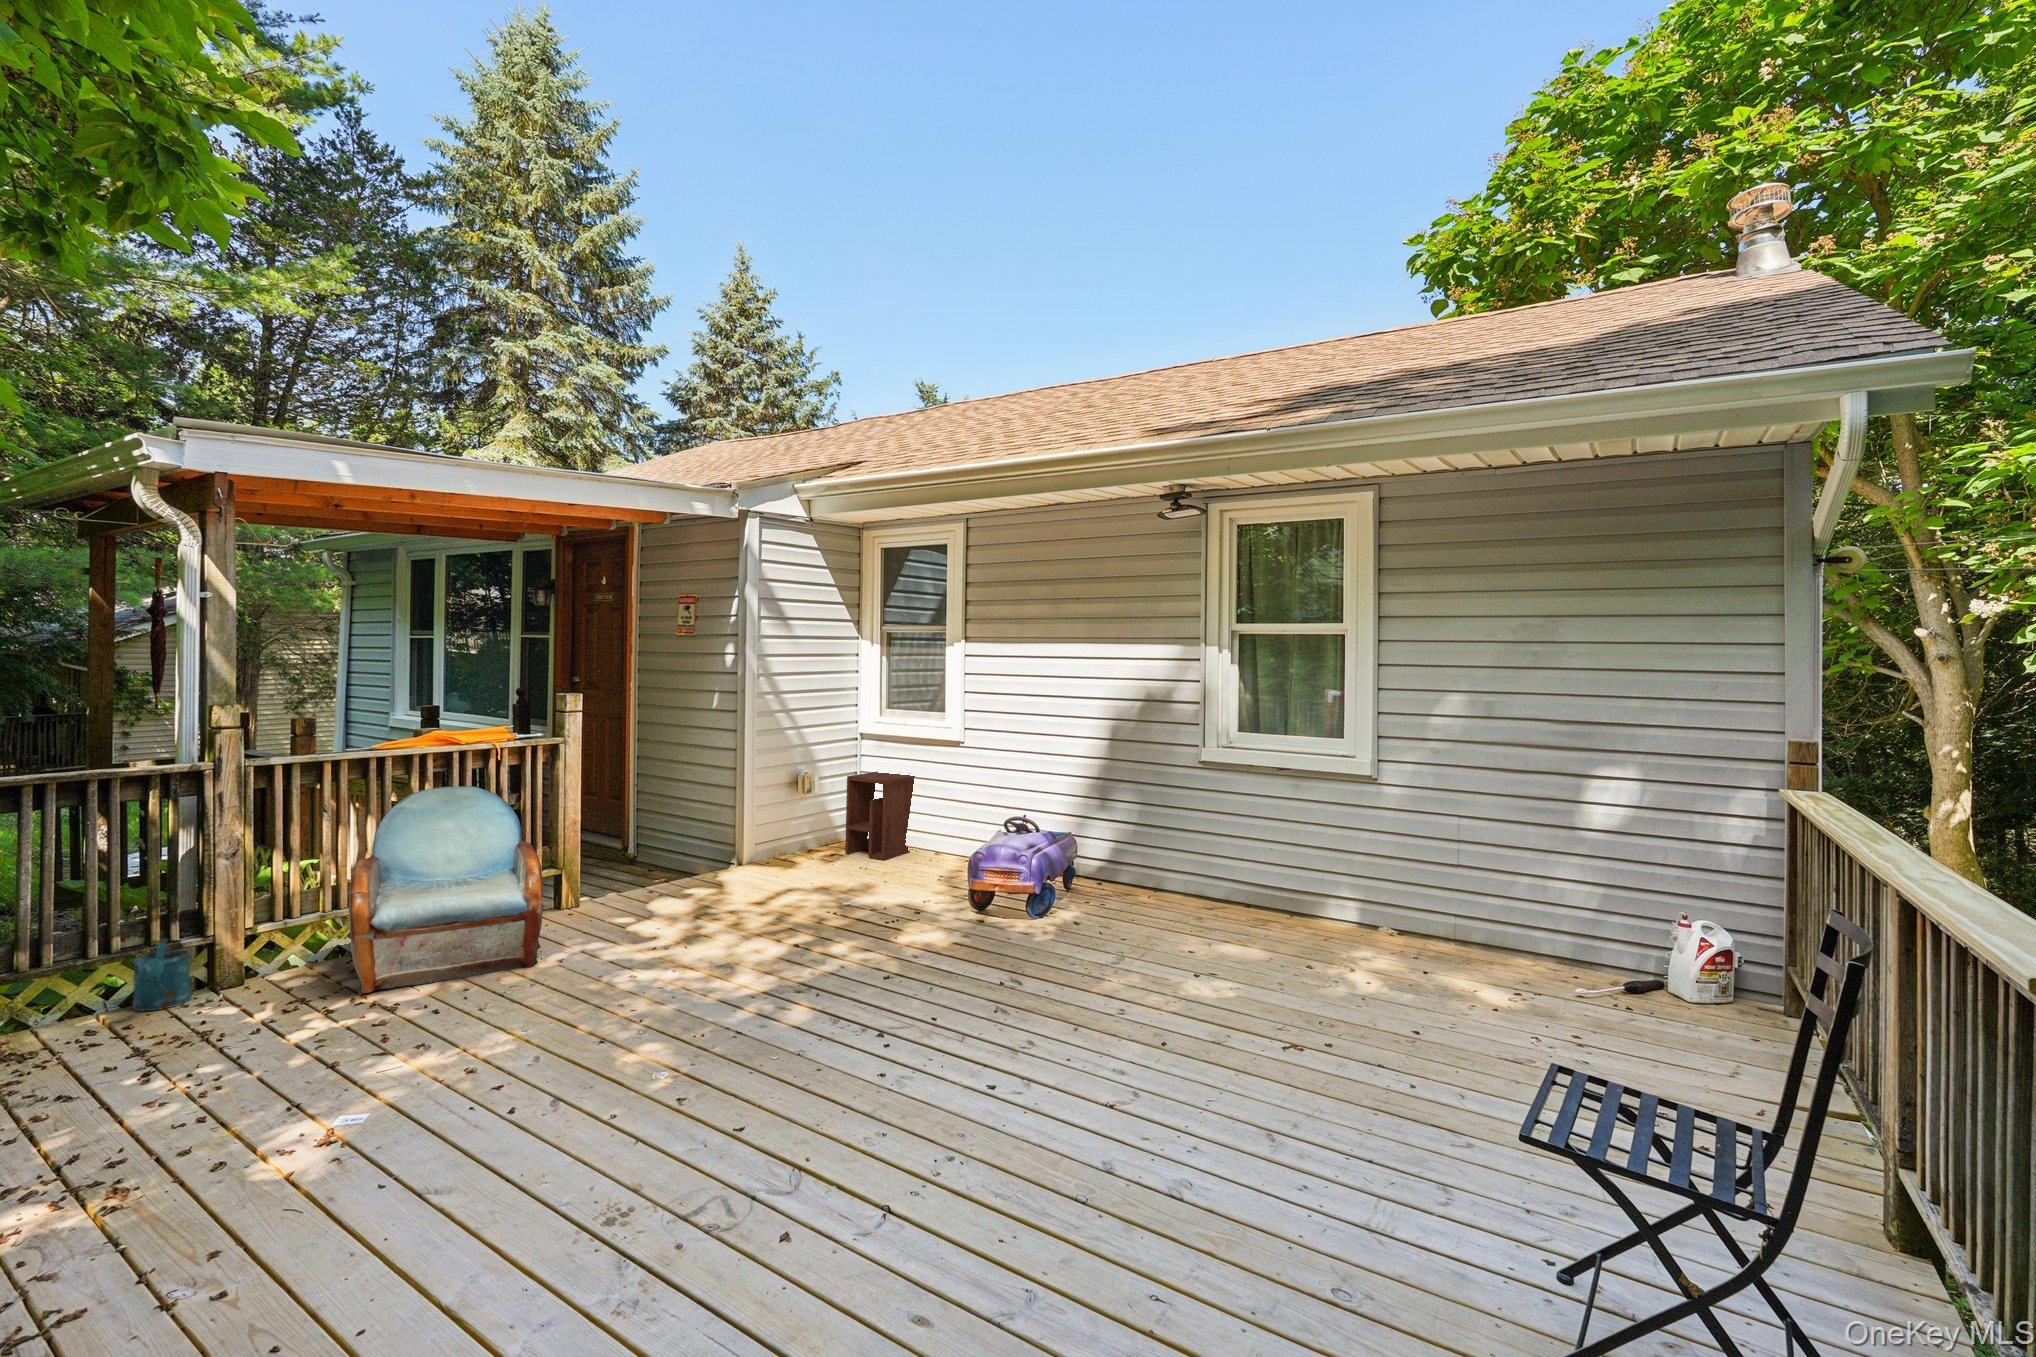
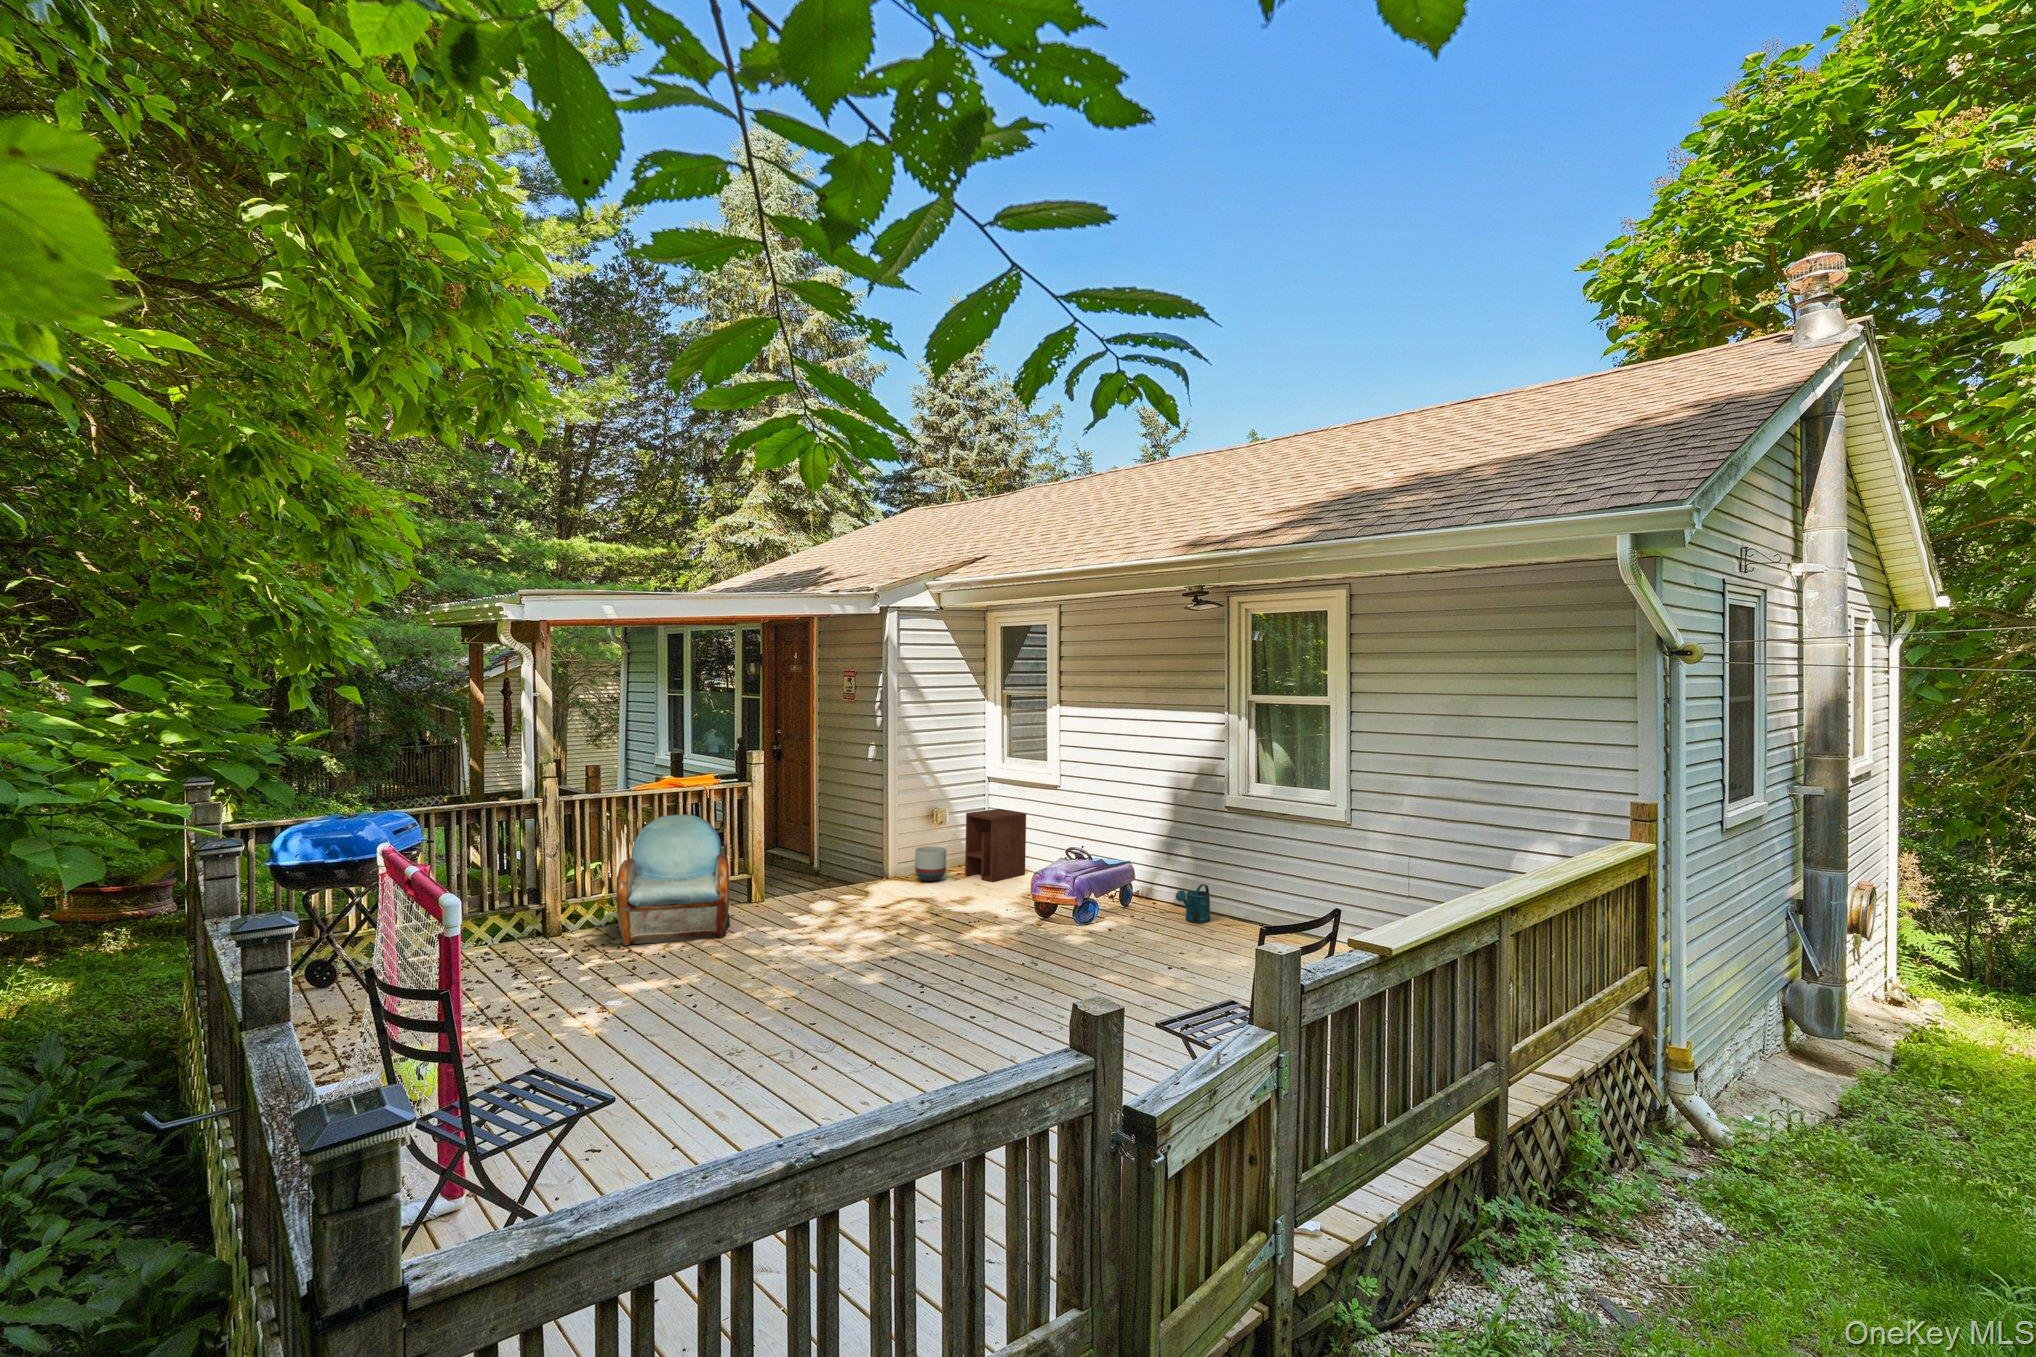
planter: none [784,820,825,864] -> present [915,846,946,881]
watering can: present [133,939,192,1011] -> present [1176,884,1210,923]

